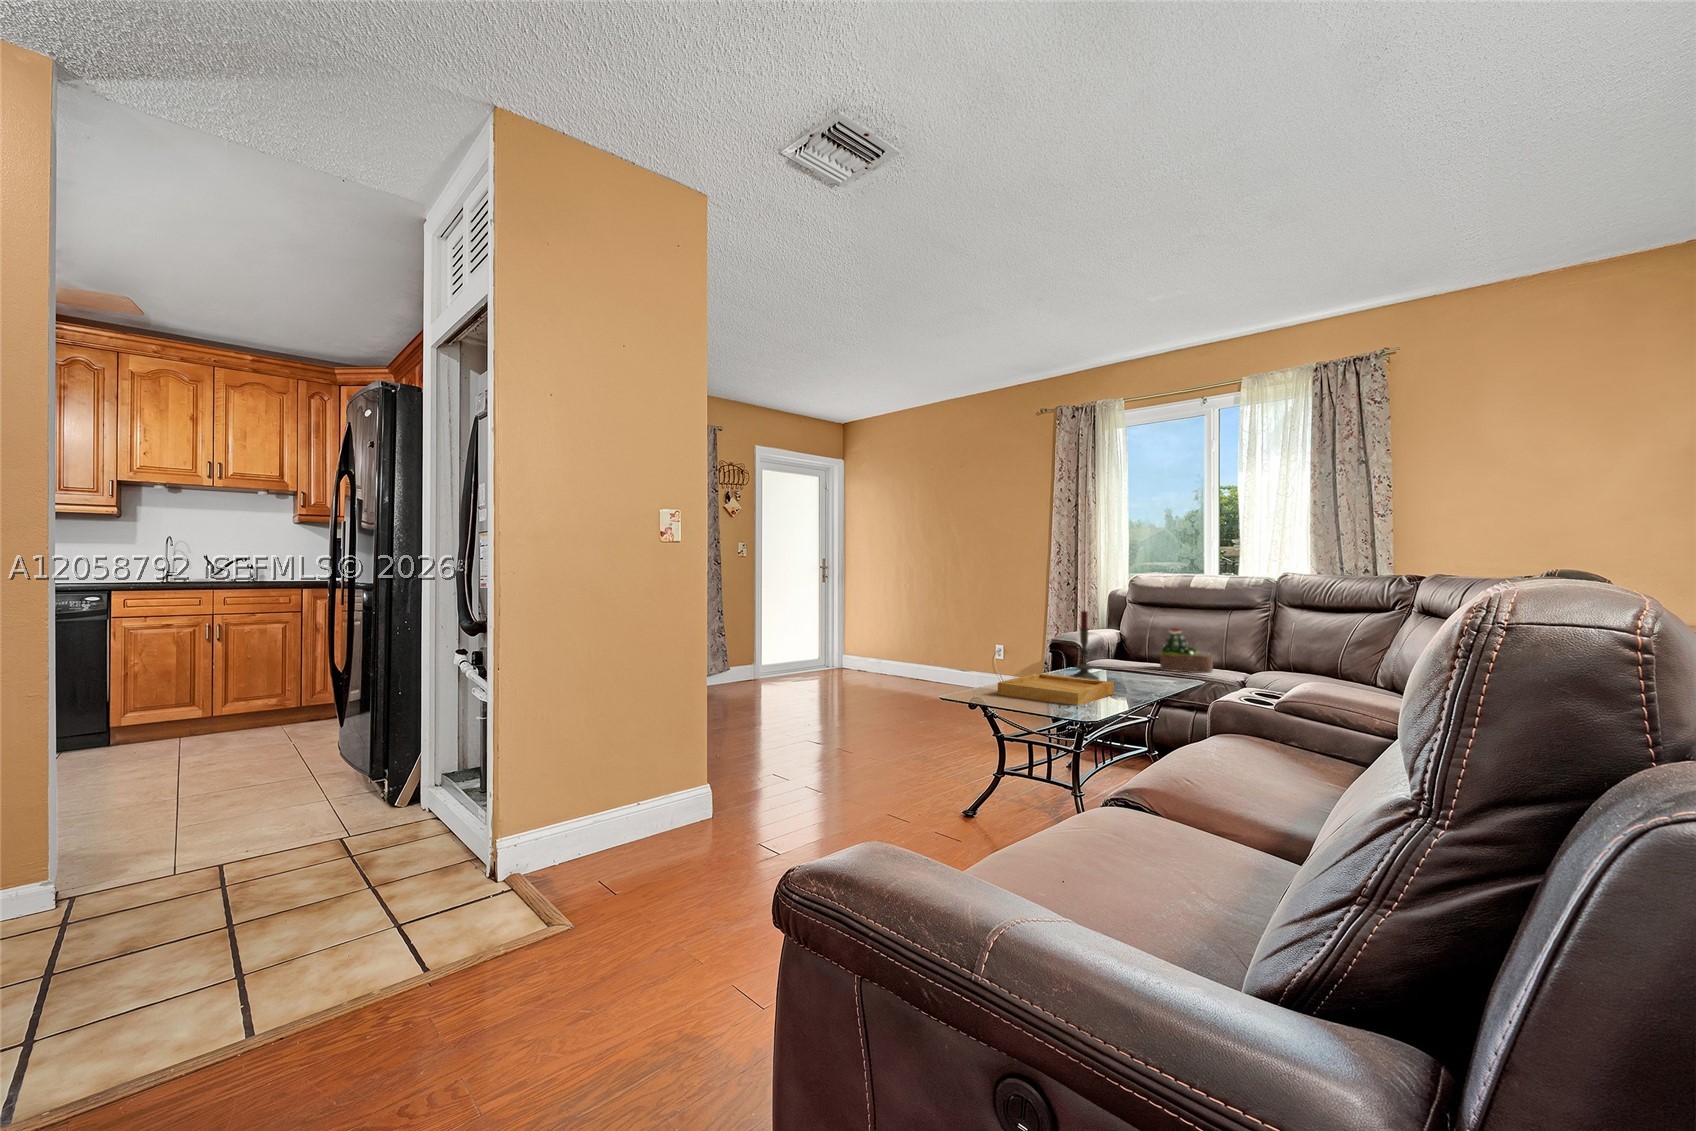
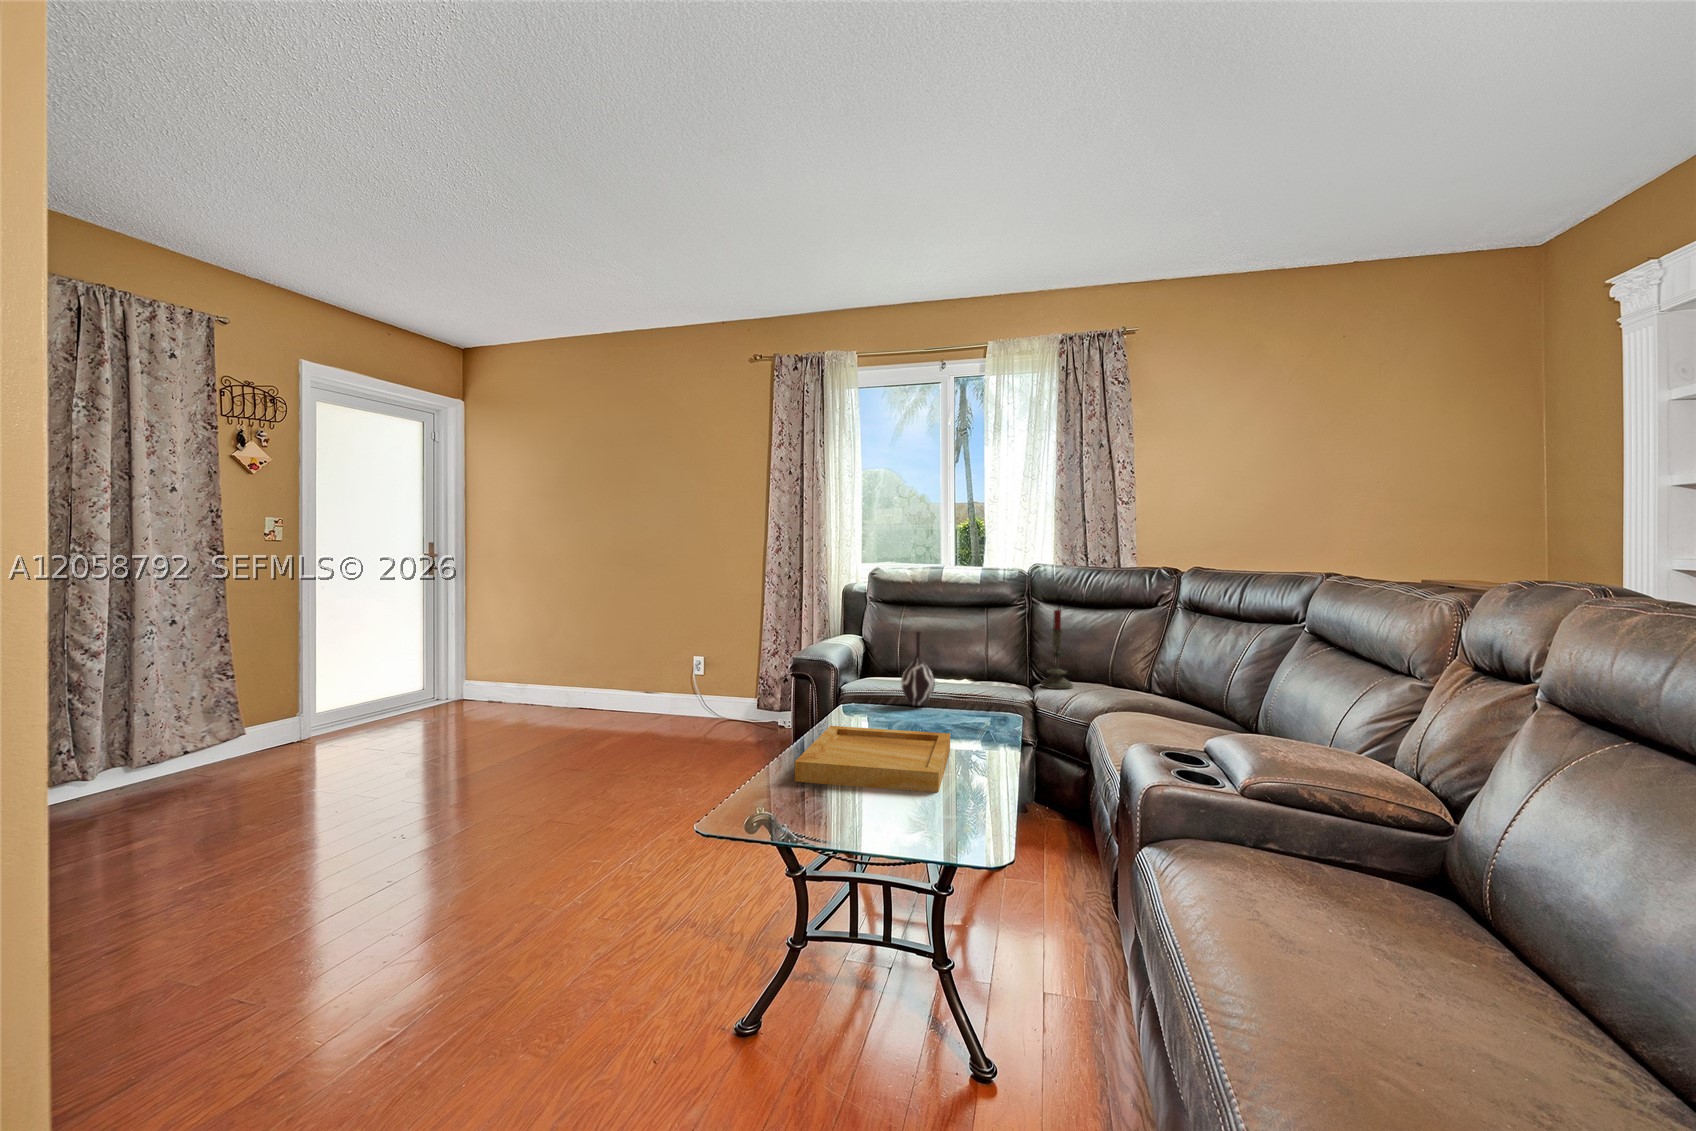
candle: present [1071,611,1099,680] -> present [1040,610,1073,689]
vase: none [1115,621,1143,677] -> present [901,632,935,706]
succulent plant: present [1160,628,1213,673] -> none [930,634,988,688]

